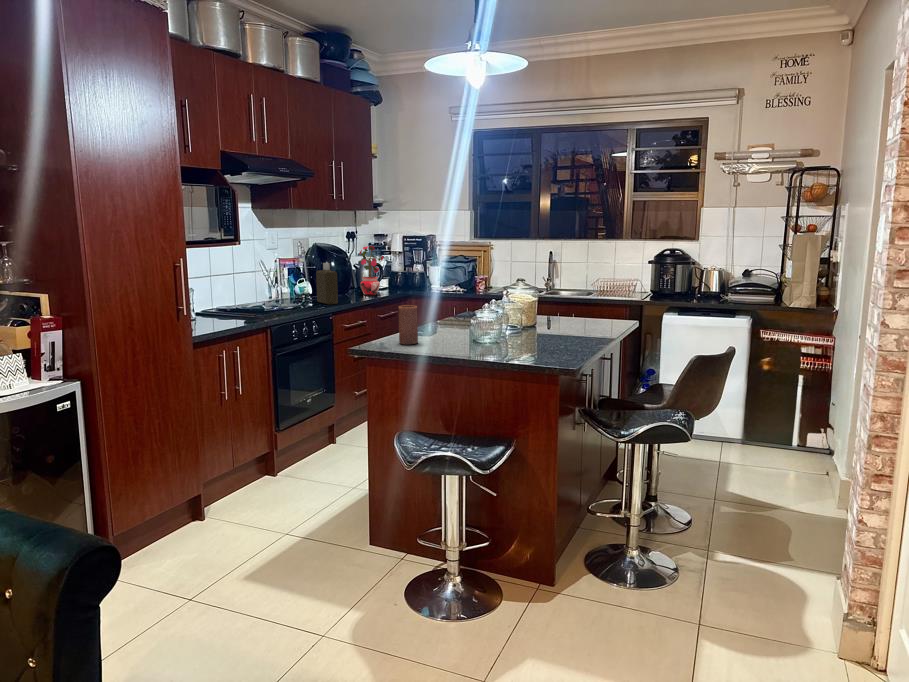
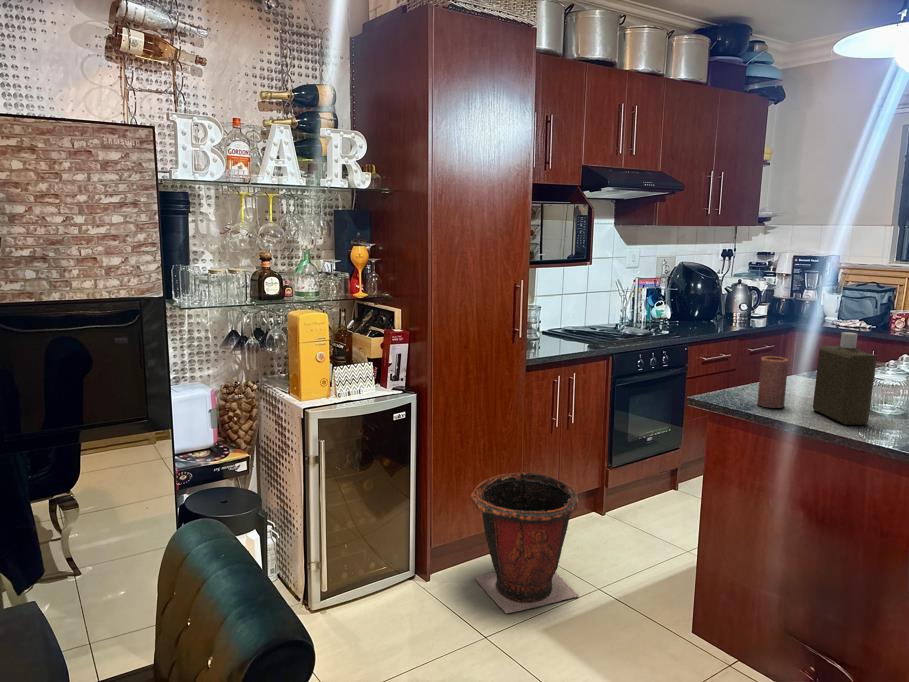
potted plant: present [359,246,384,296] -> none [728,267,765,326]
bottle: present [316,263,338,304] -> present [813,332,877,425]
waste bin: none [155,438,272,574] -> present [471,472,579,613]

